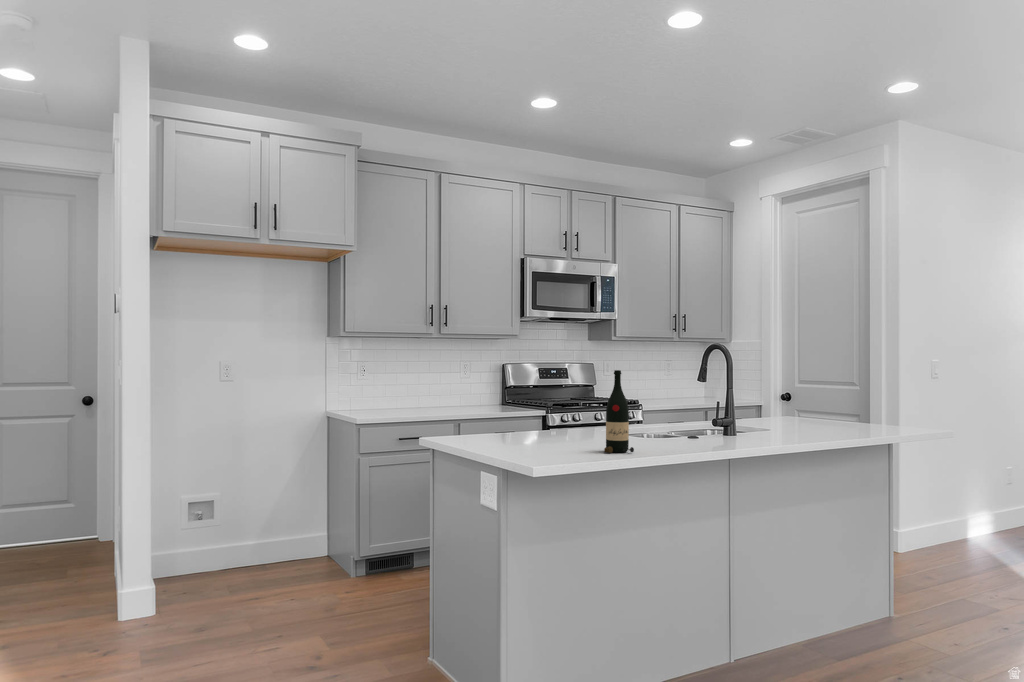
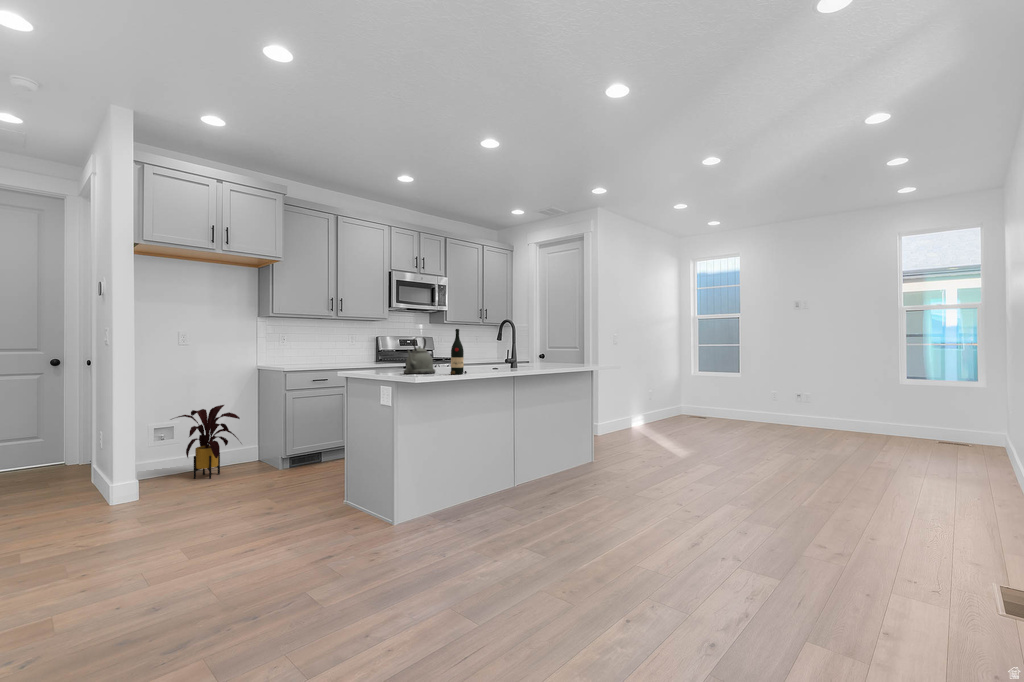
kettle: none [526,382,581,448] -> present [404,337,435,374]
house plant: none [201,471,298,584] -> present [171,405,241,479]

